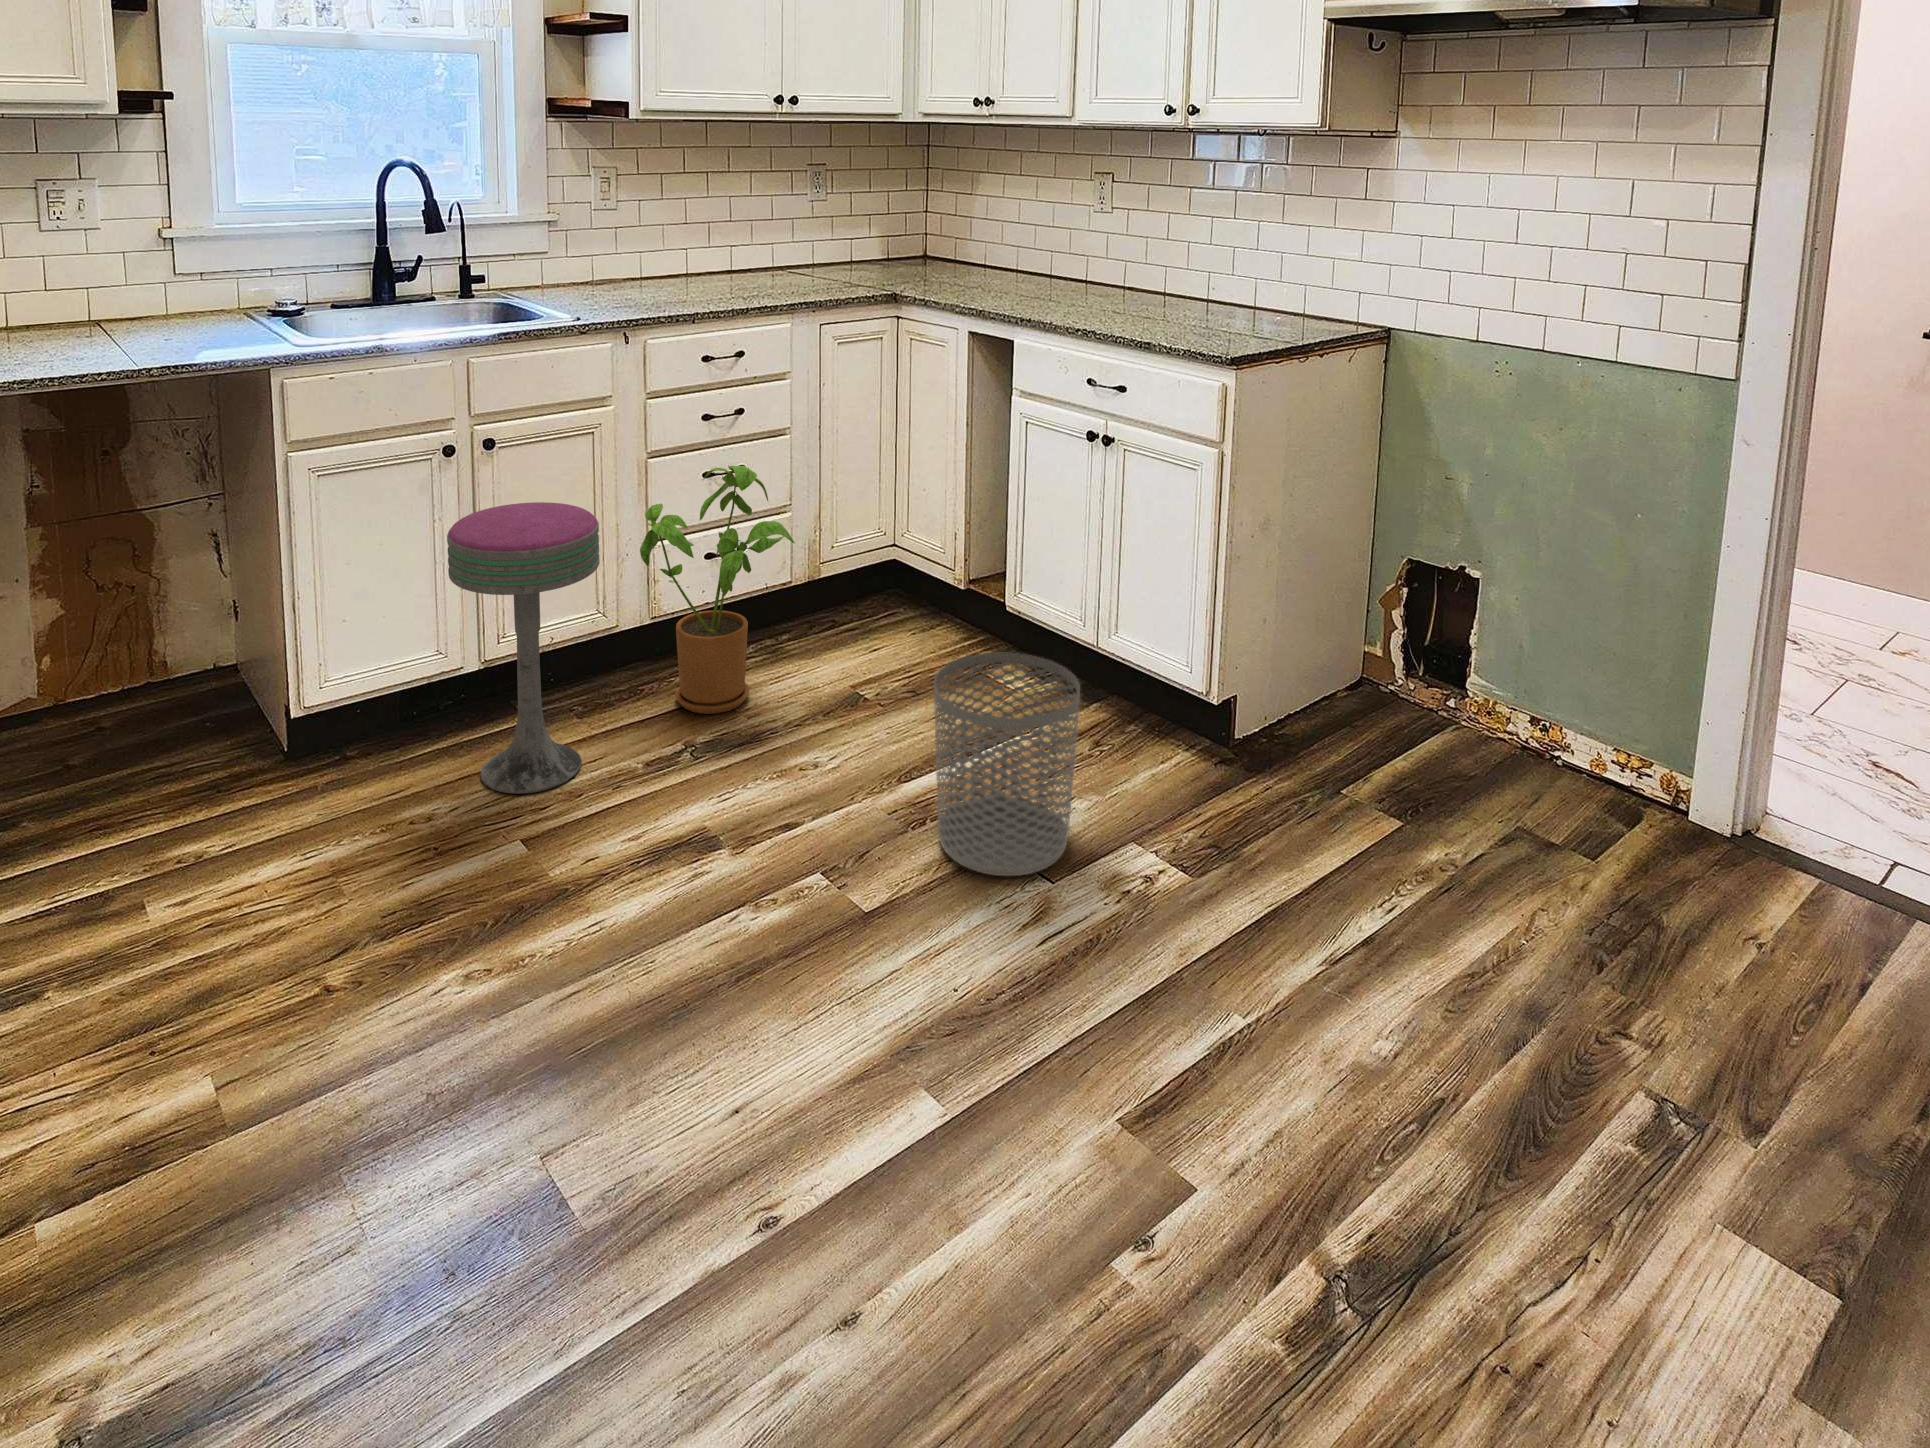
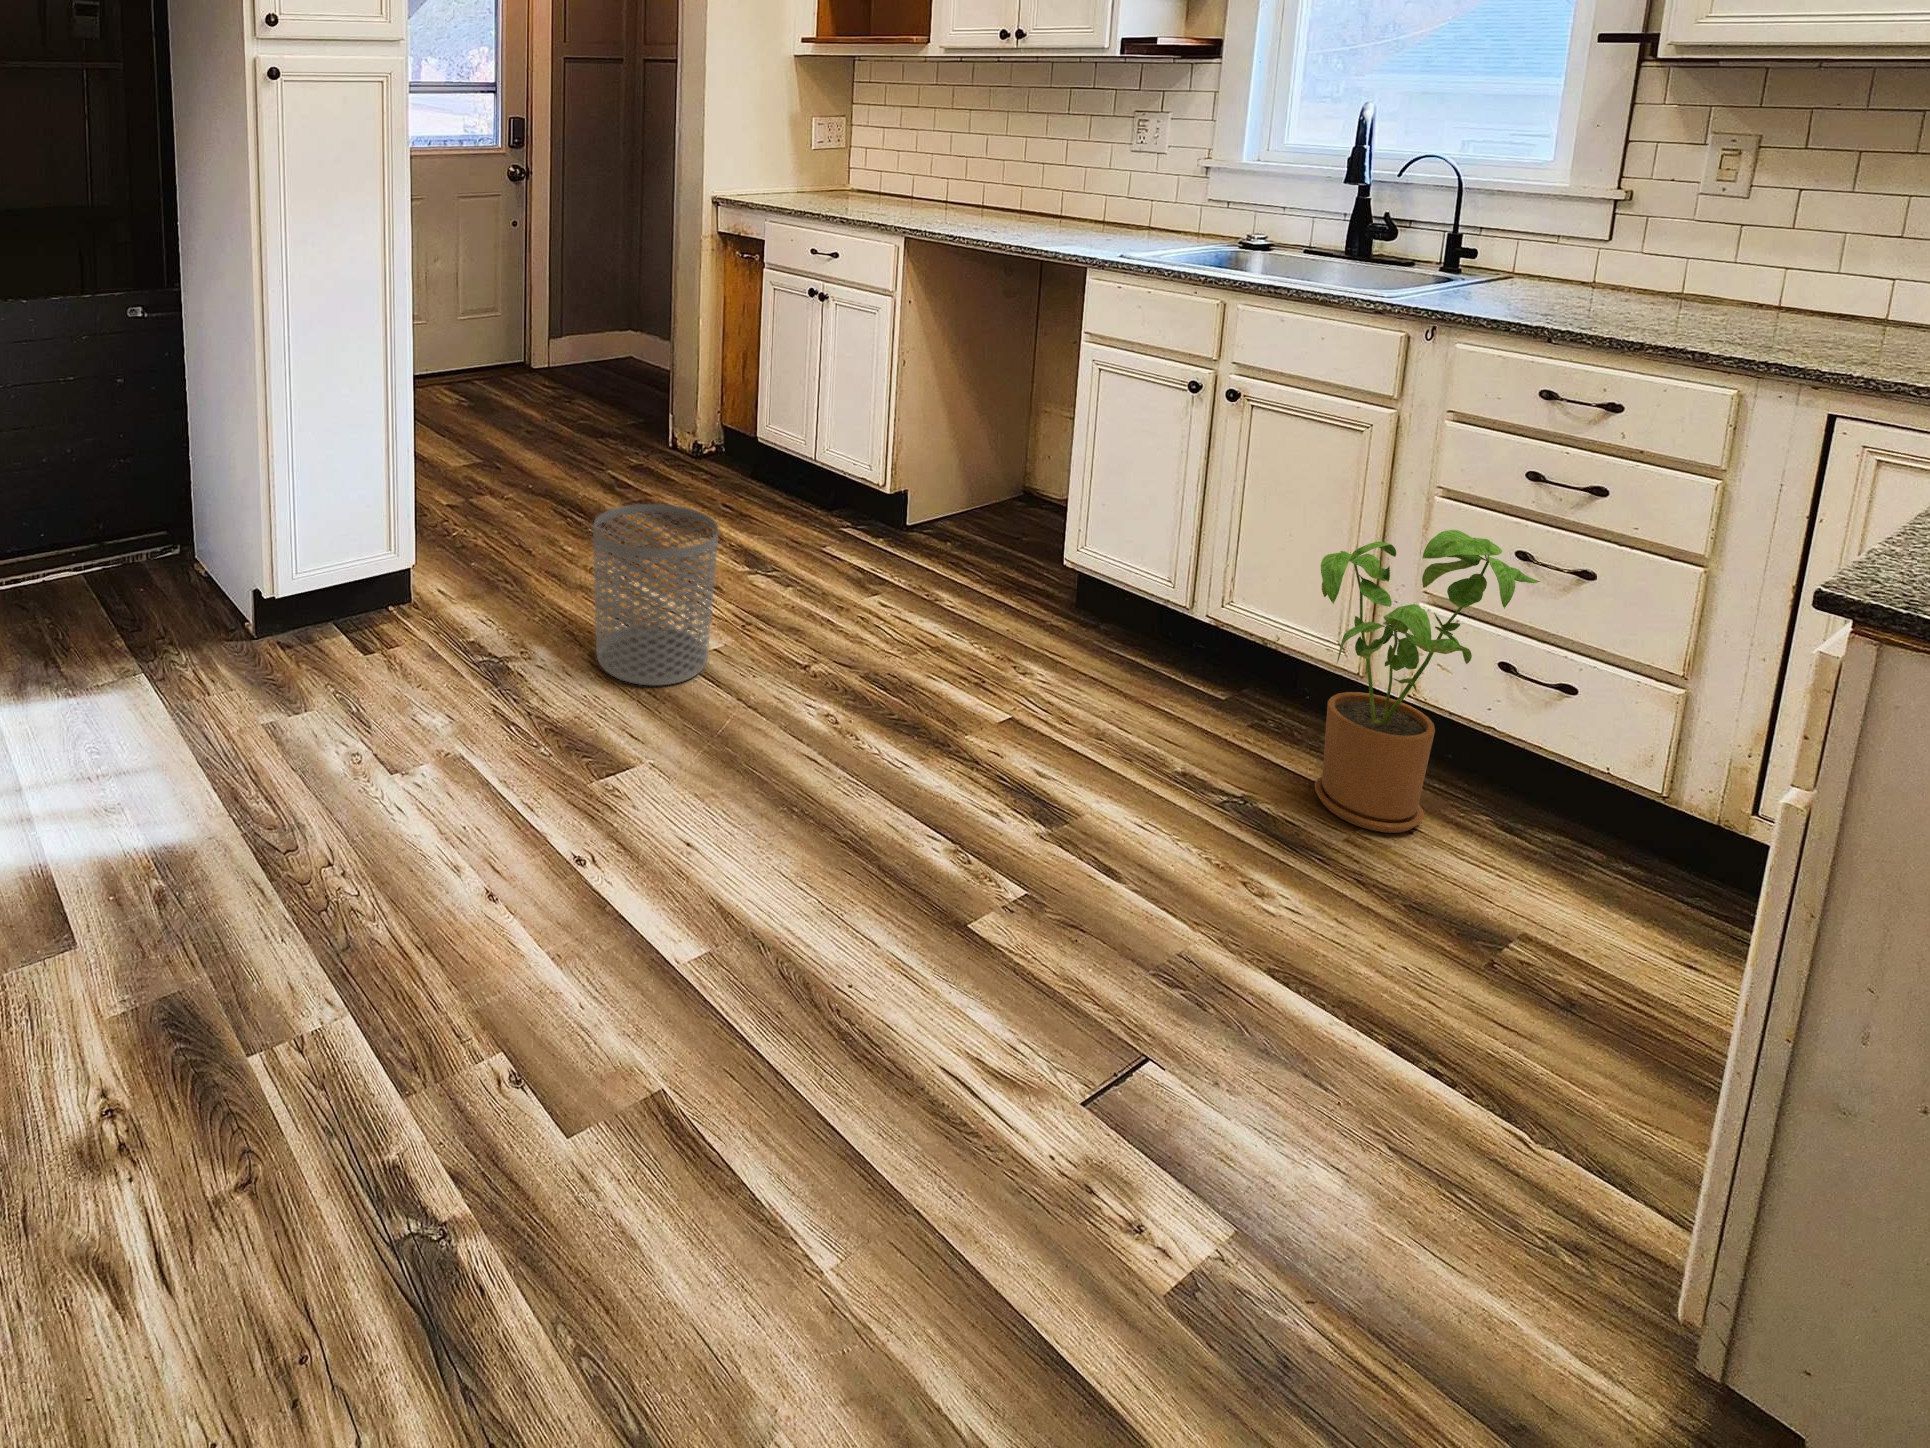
bar stool: present [447,502,600,794] -> none [1075,444,1236,734]
waste bin: present [934,653,1080,876] -> present [593,504,718,686]

